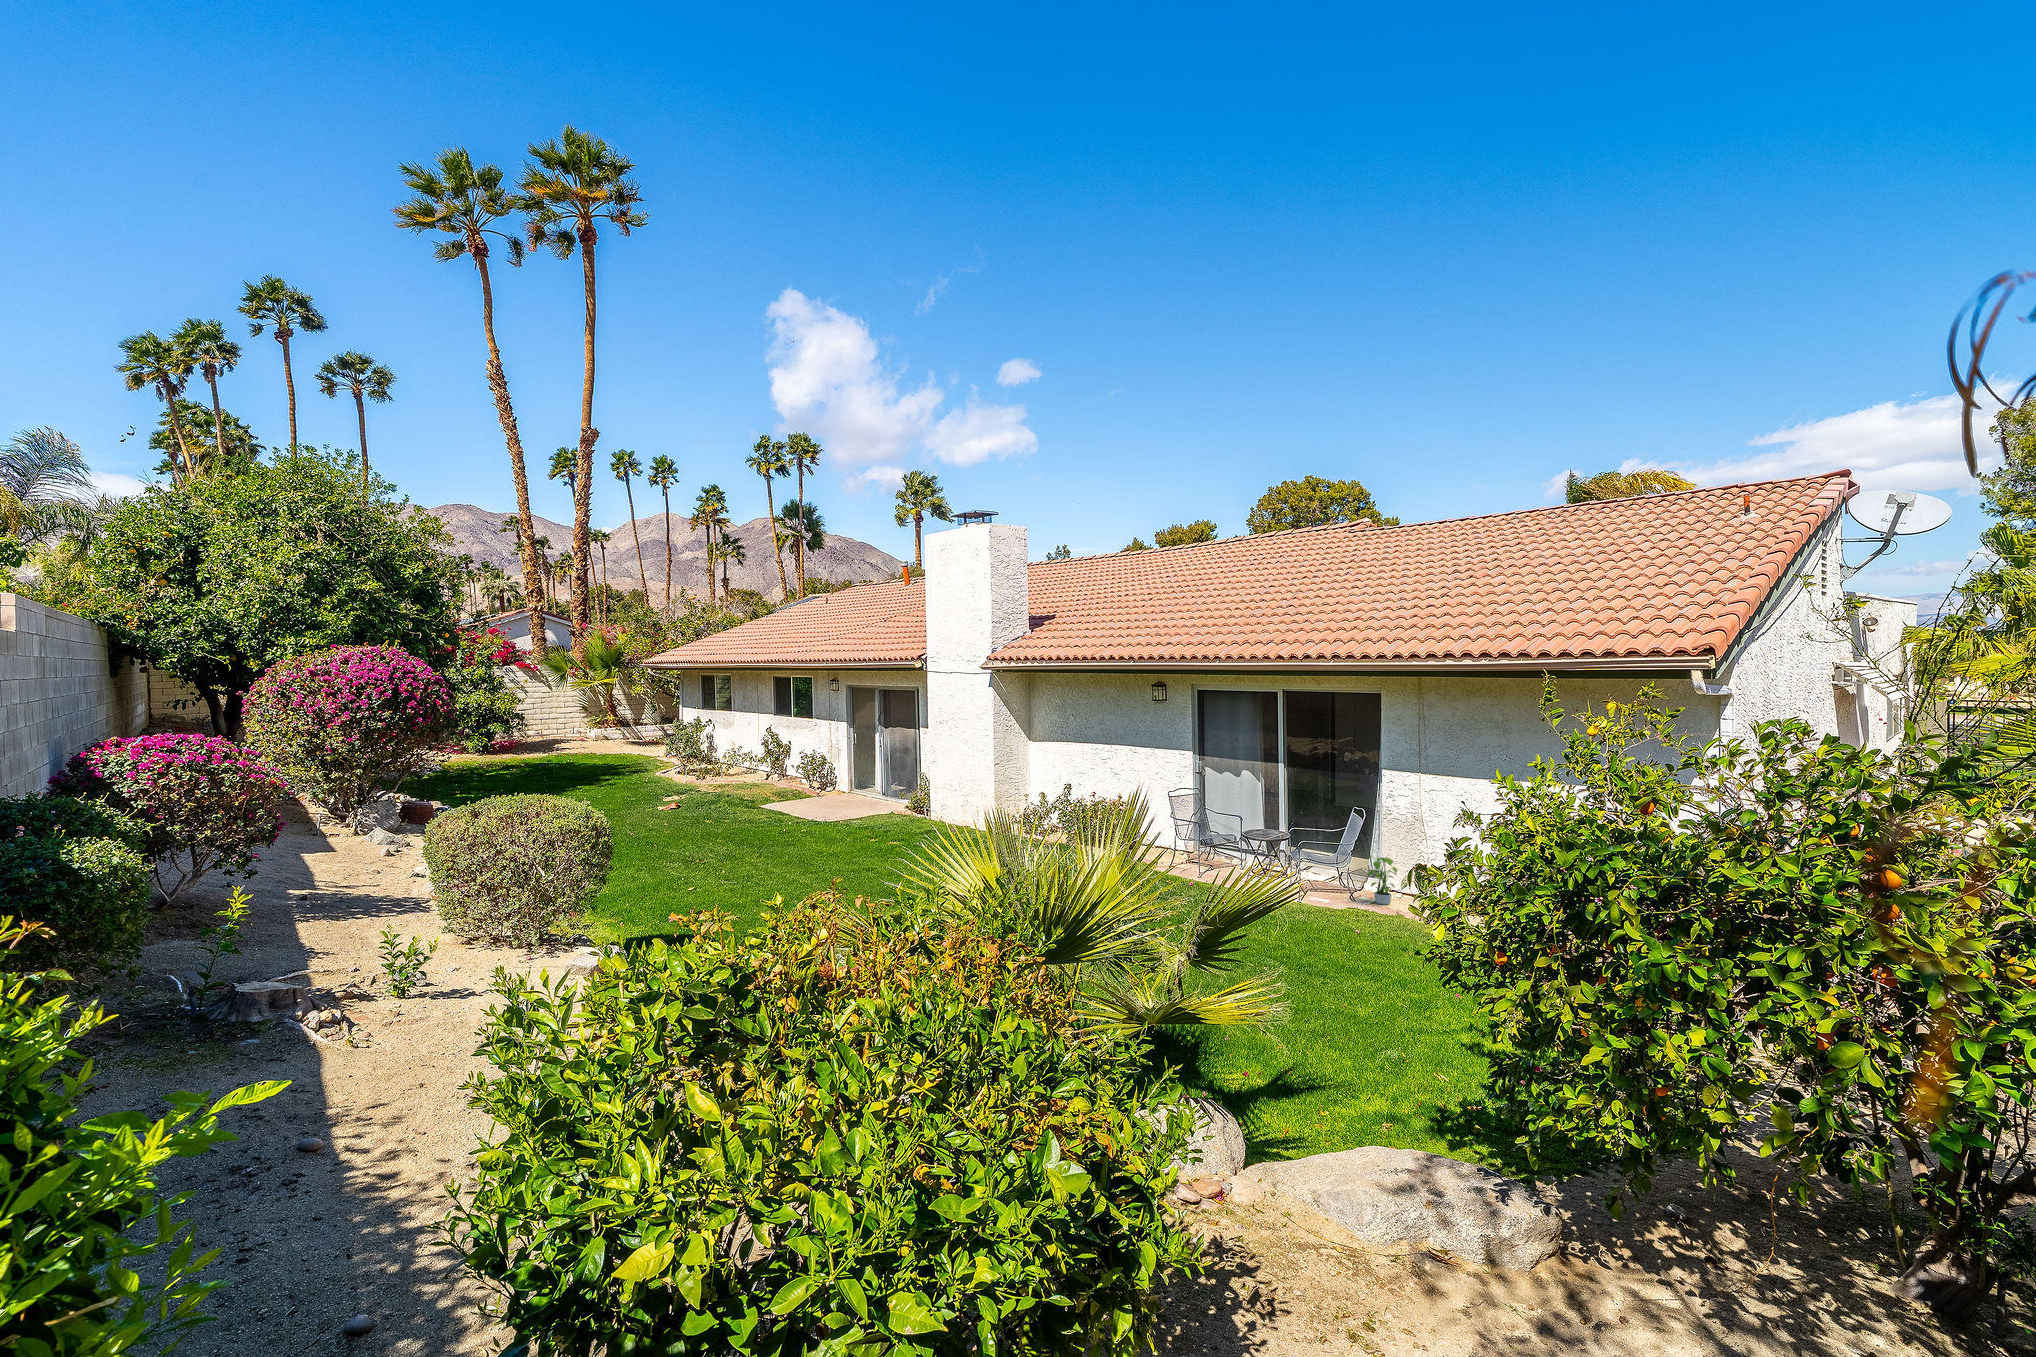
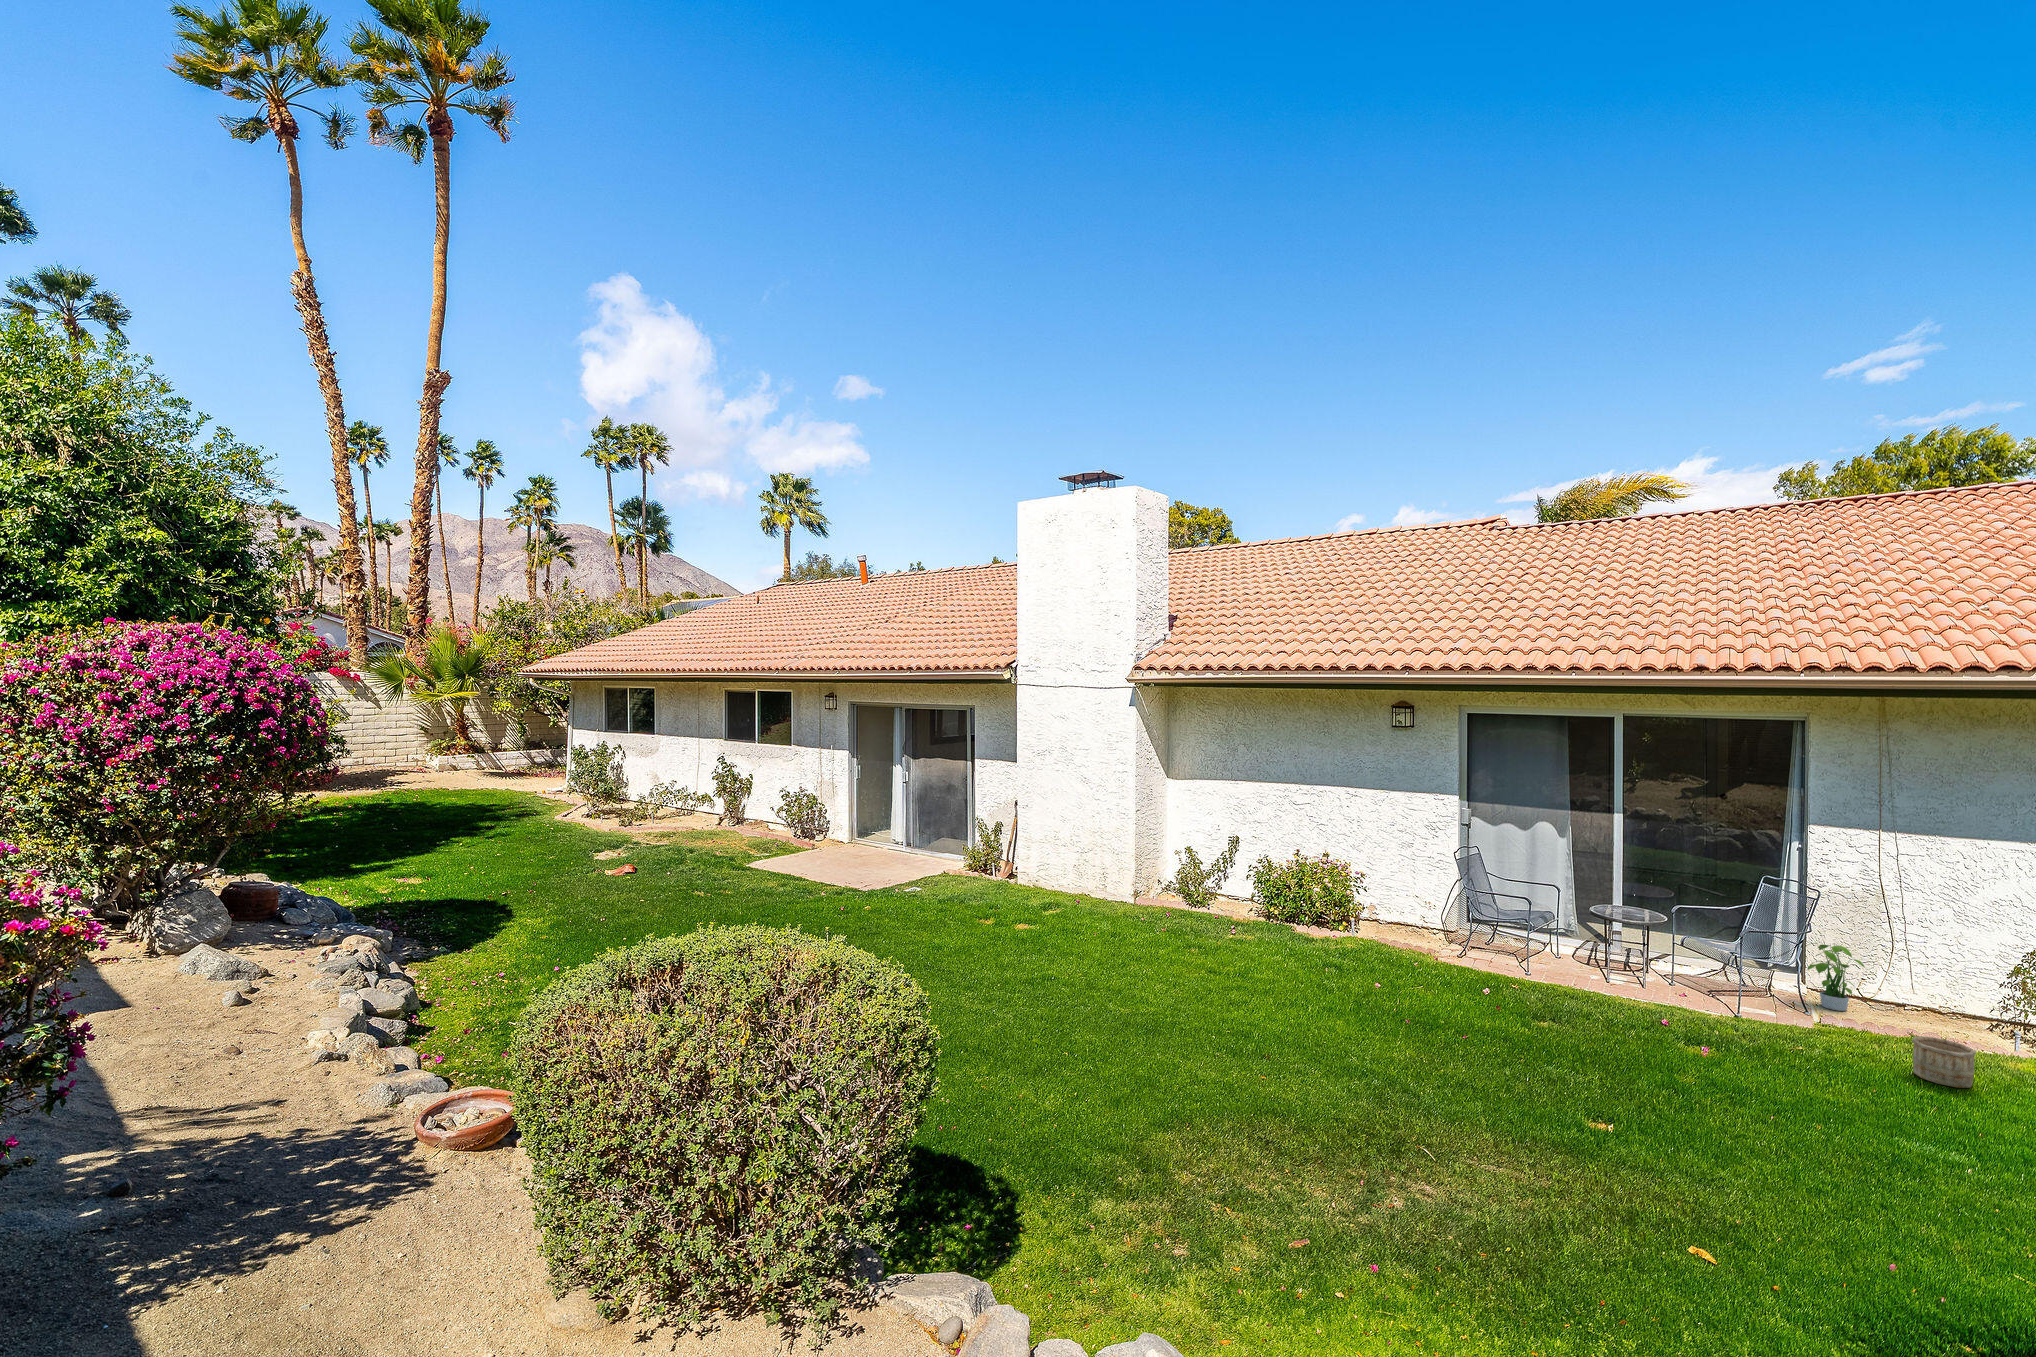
wooden bucket: none [1335,908,1368,939] -> present [1912,1037,1976,1088]

